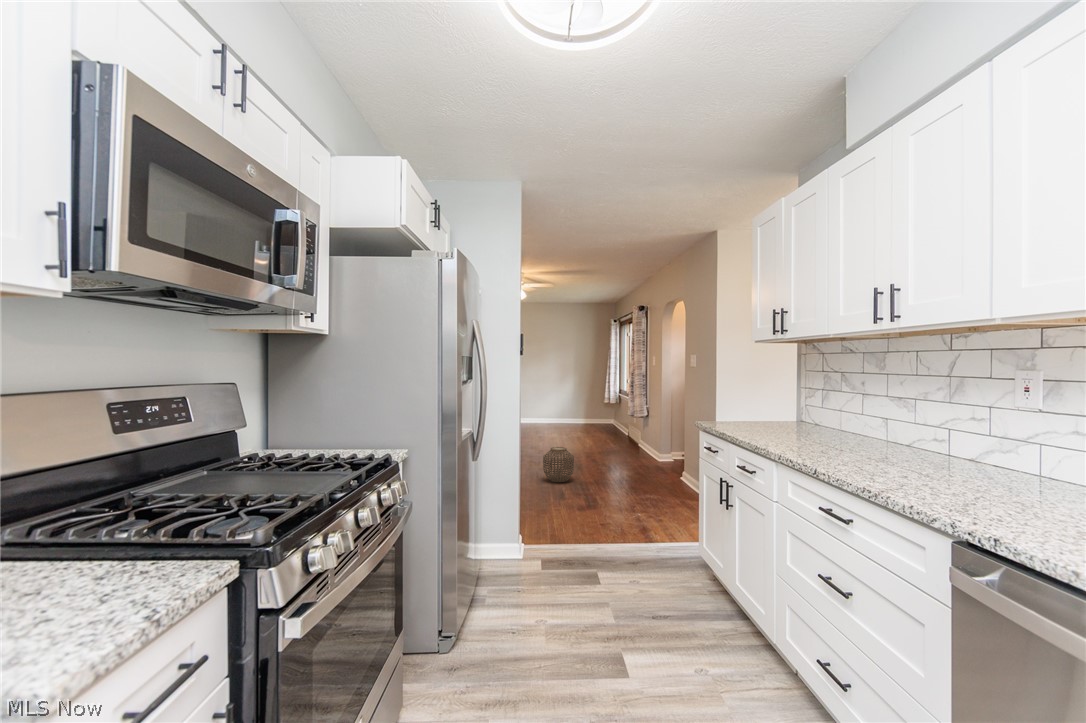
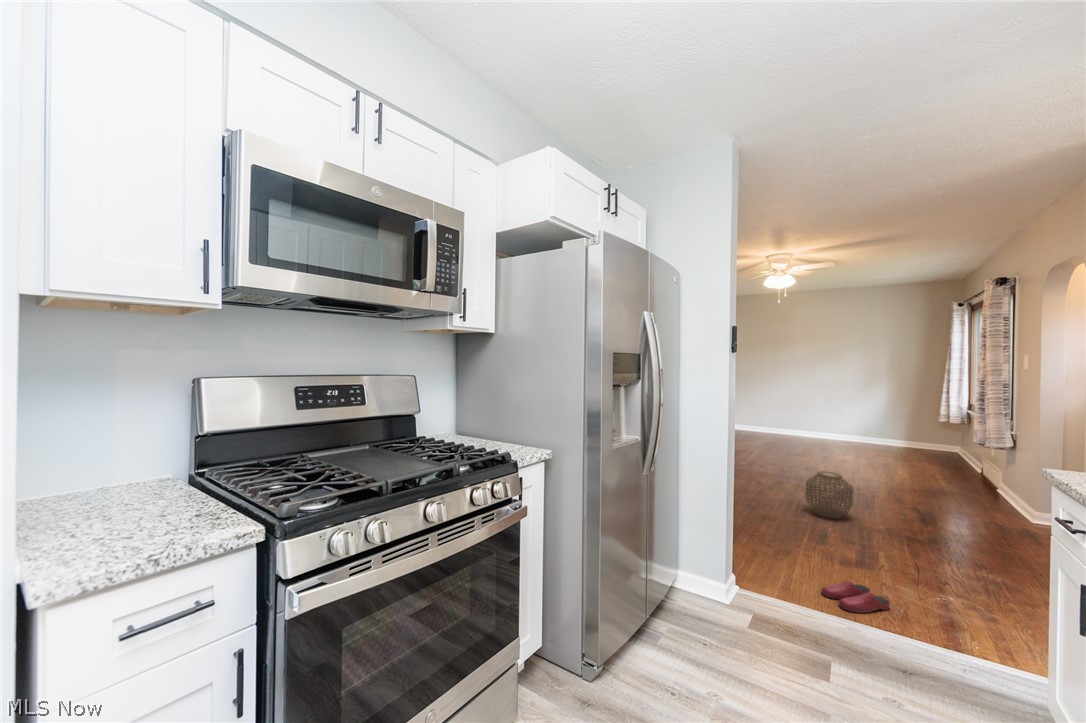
slippers: none [574,519,614,539] -> present [821,581,890,613]

